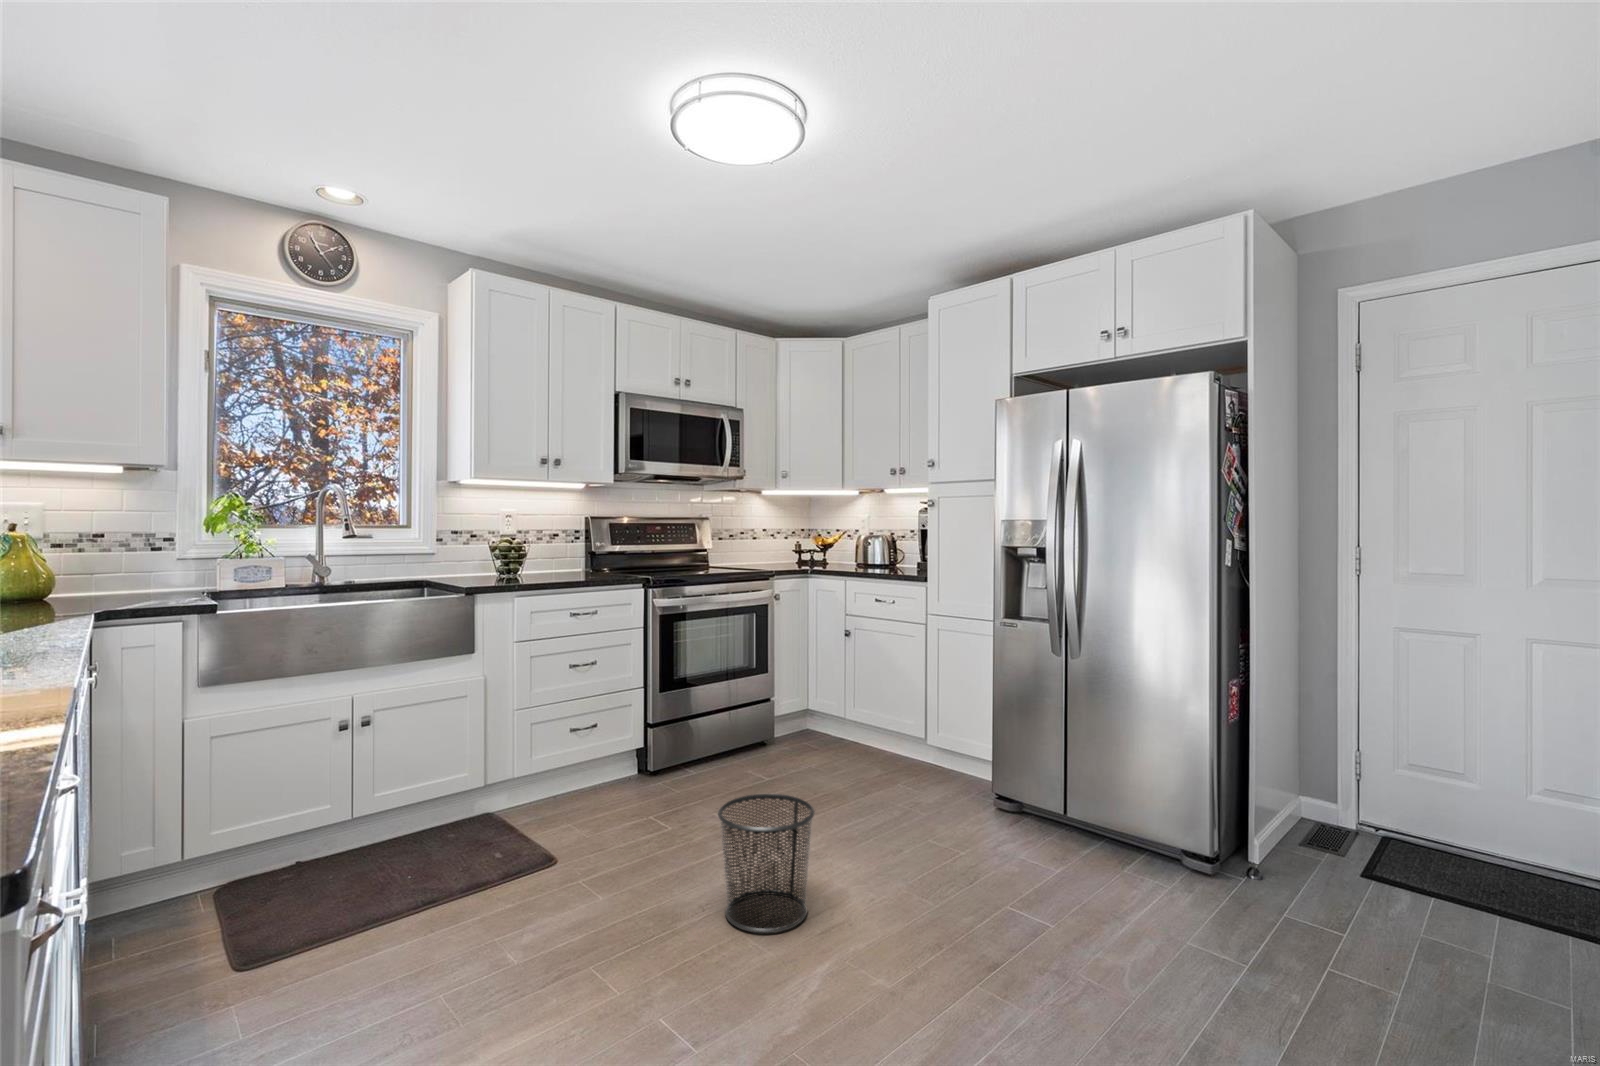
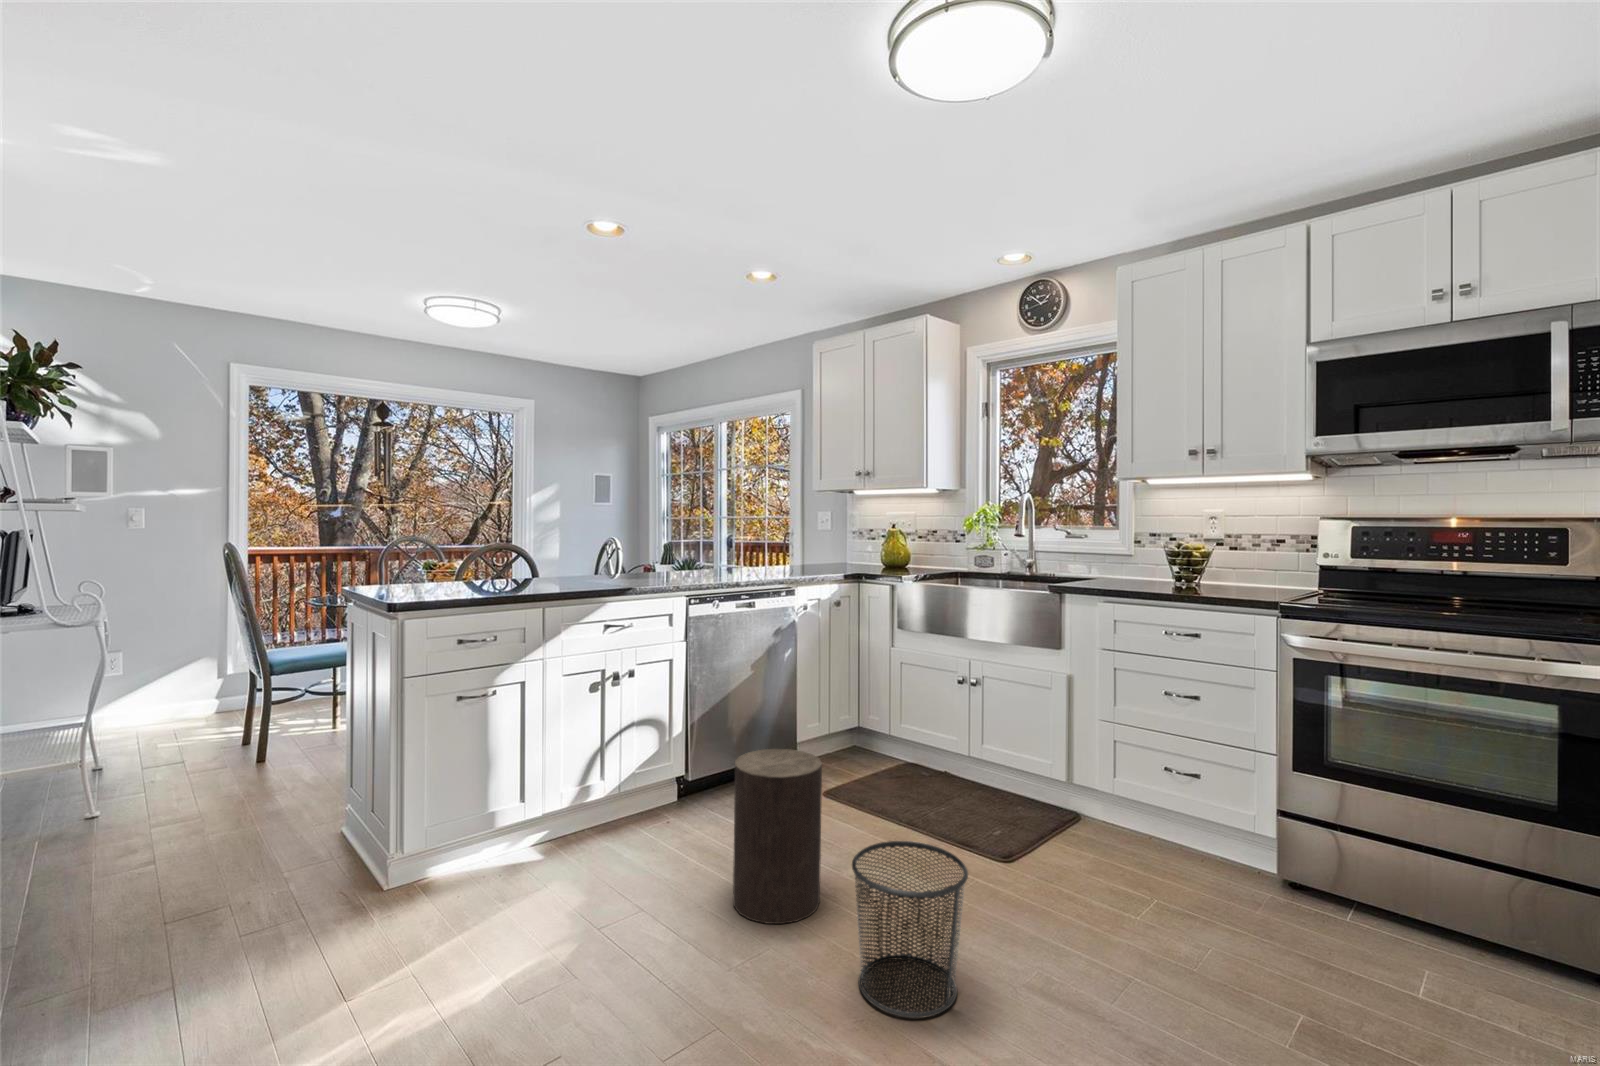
stool: none [546,798,657,1023] -> present [733,749,822,924]

